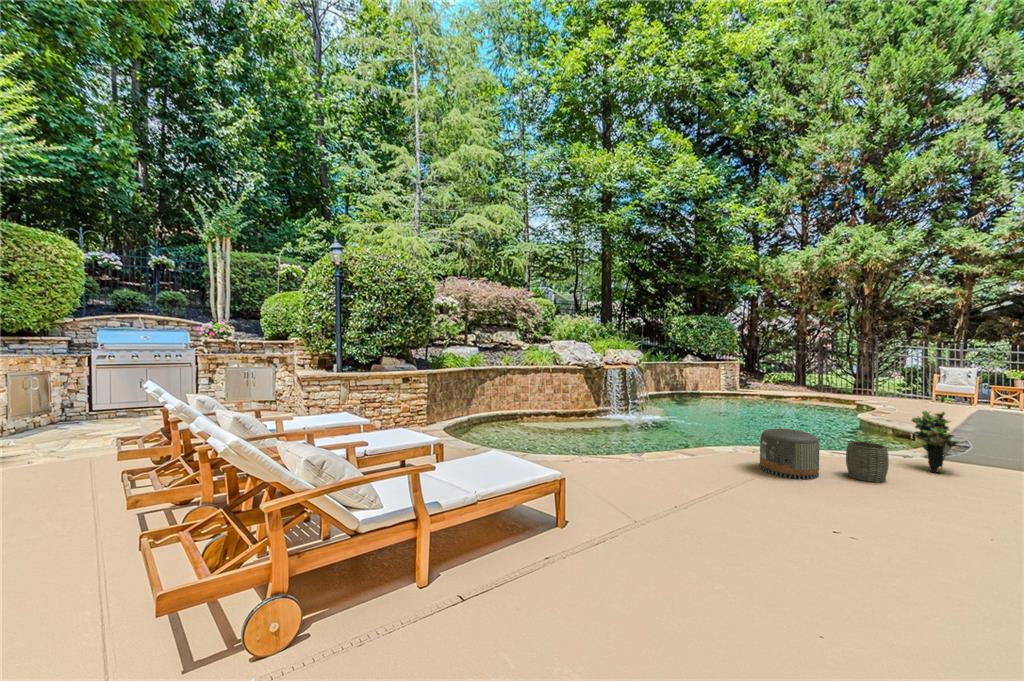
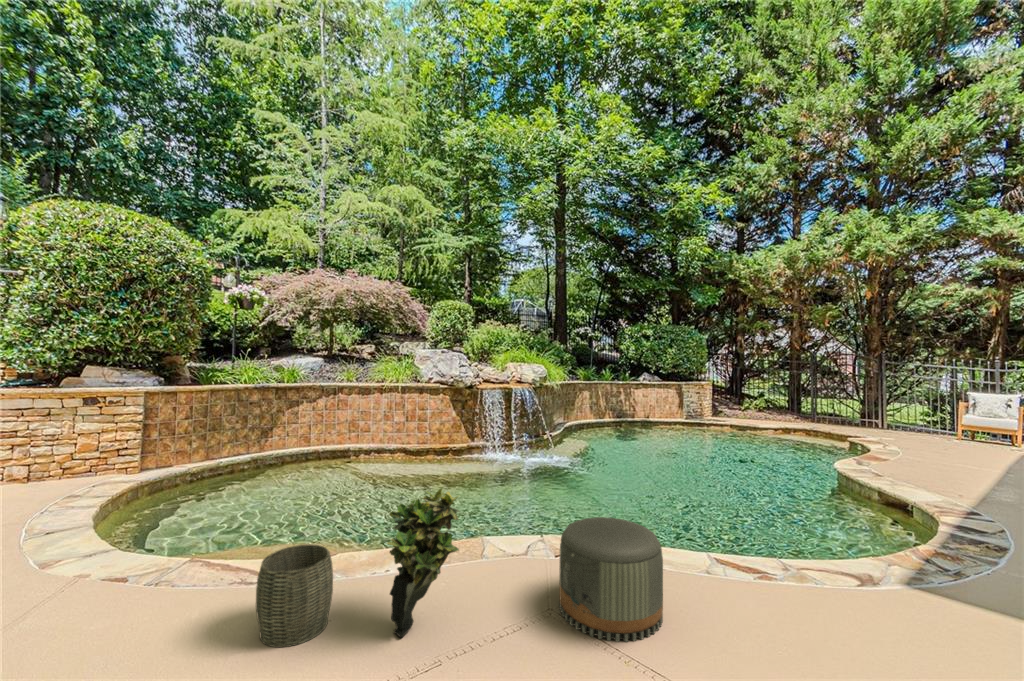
potted plant: present [911,411,958,473] -> present [387,488,459,637]
woven basket: present [846,441,889,482] -> present [256,544,333,647]

